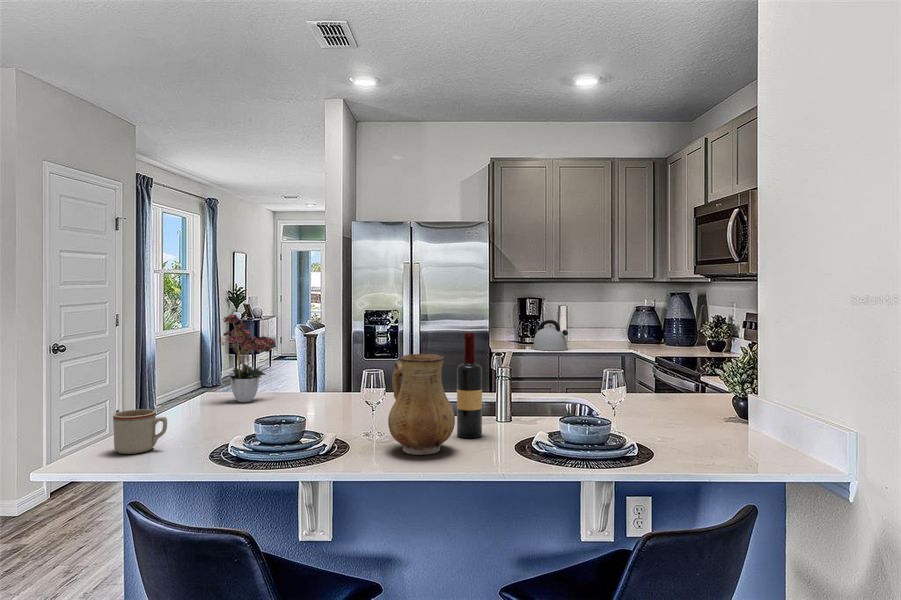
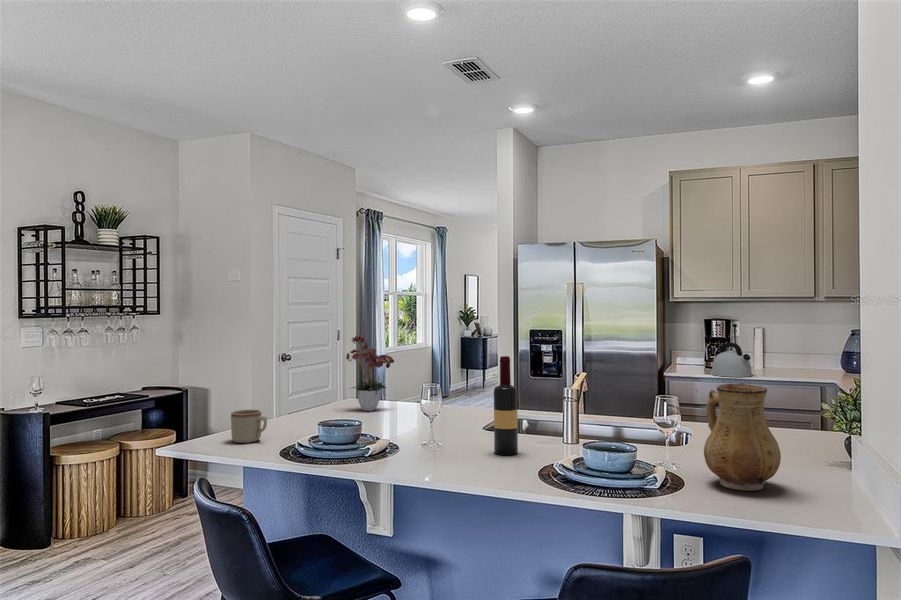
ceramic pitcher: present [388,354,455,455] -> present [704,384,781,490]

